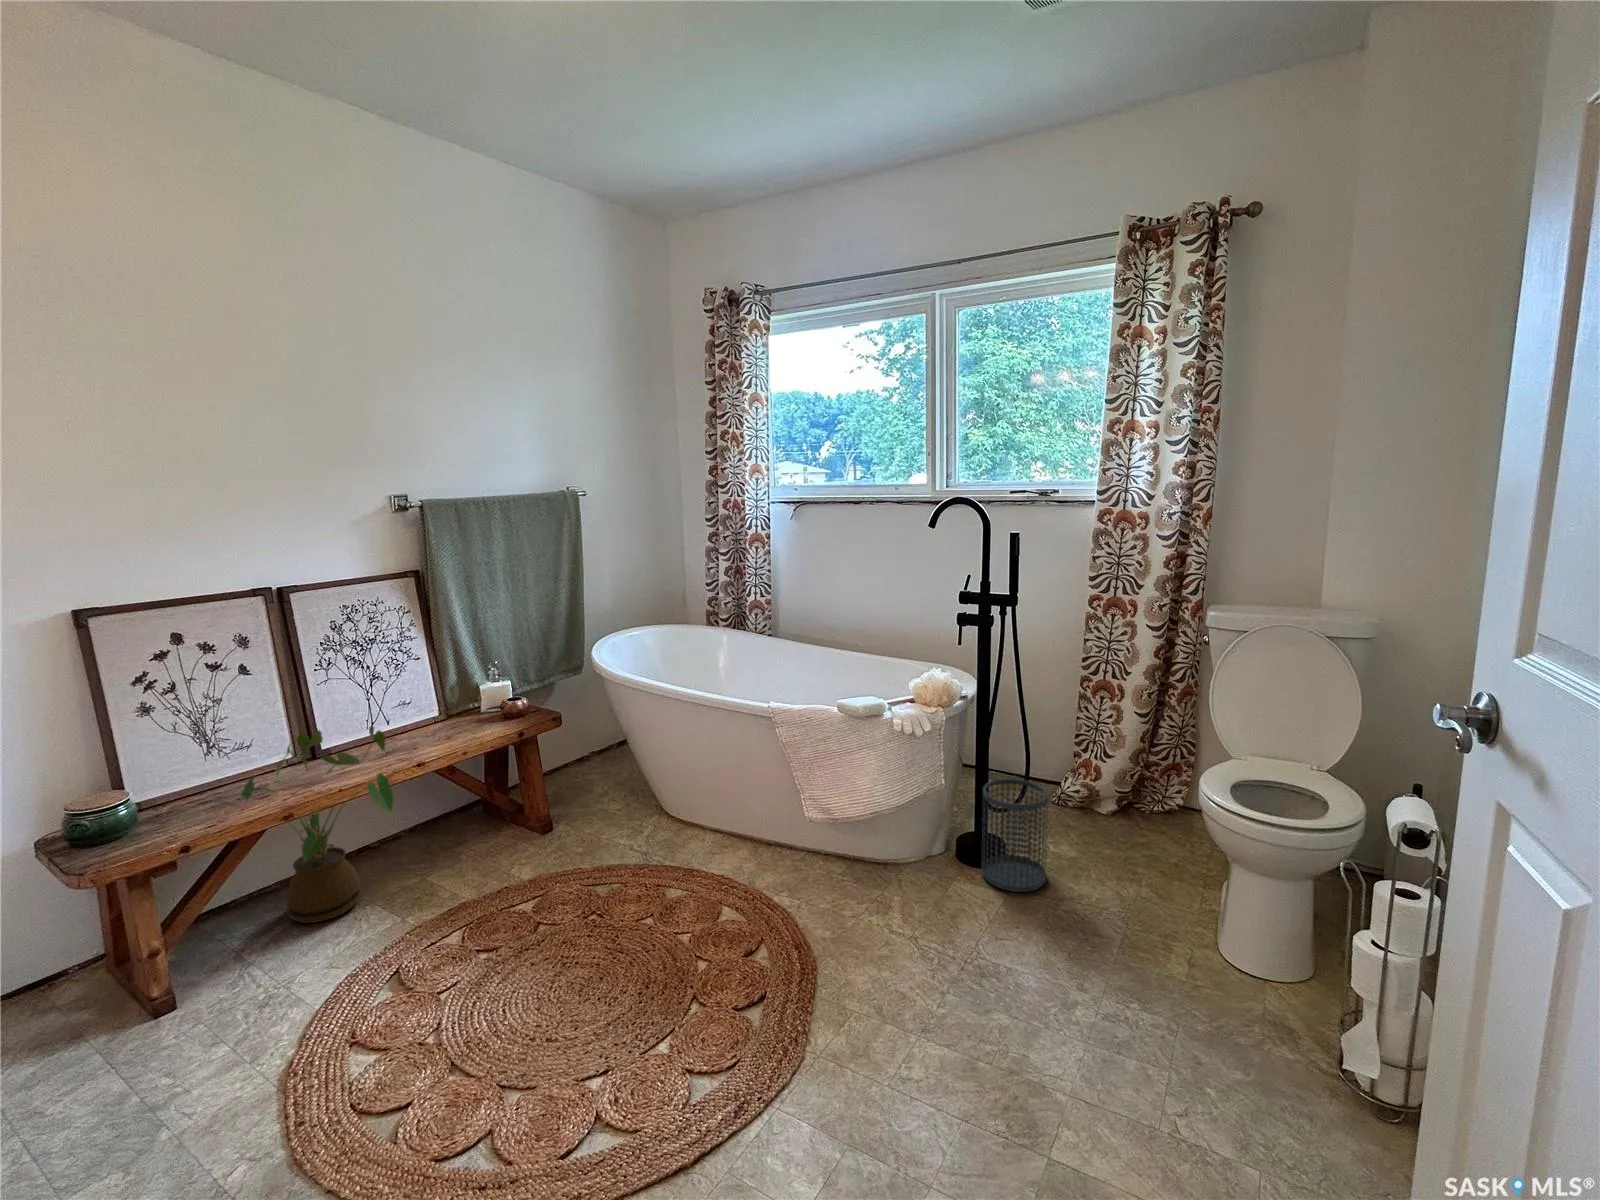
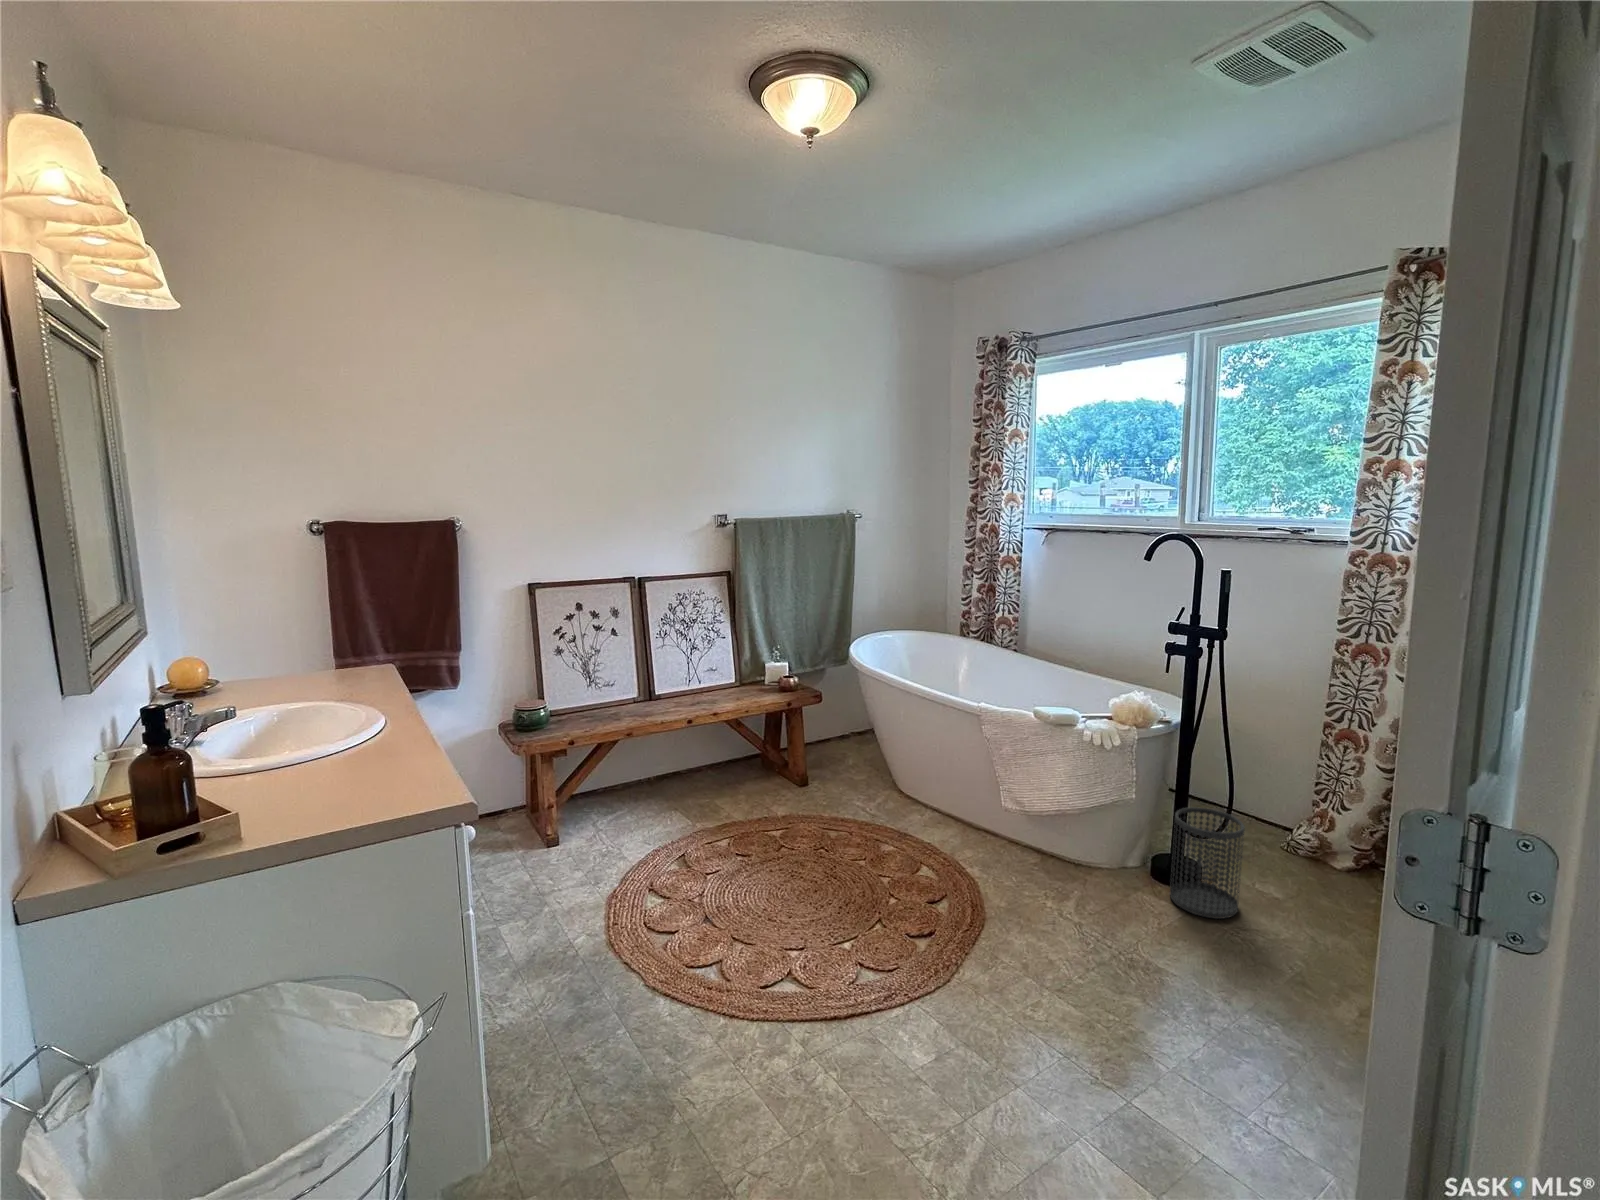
house plant: present [241,726,394,923] -> none [602,681,697,813]

